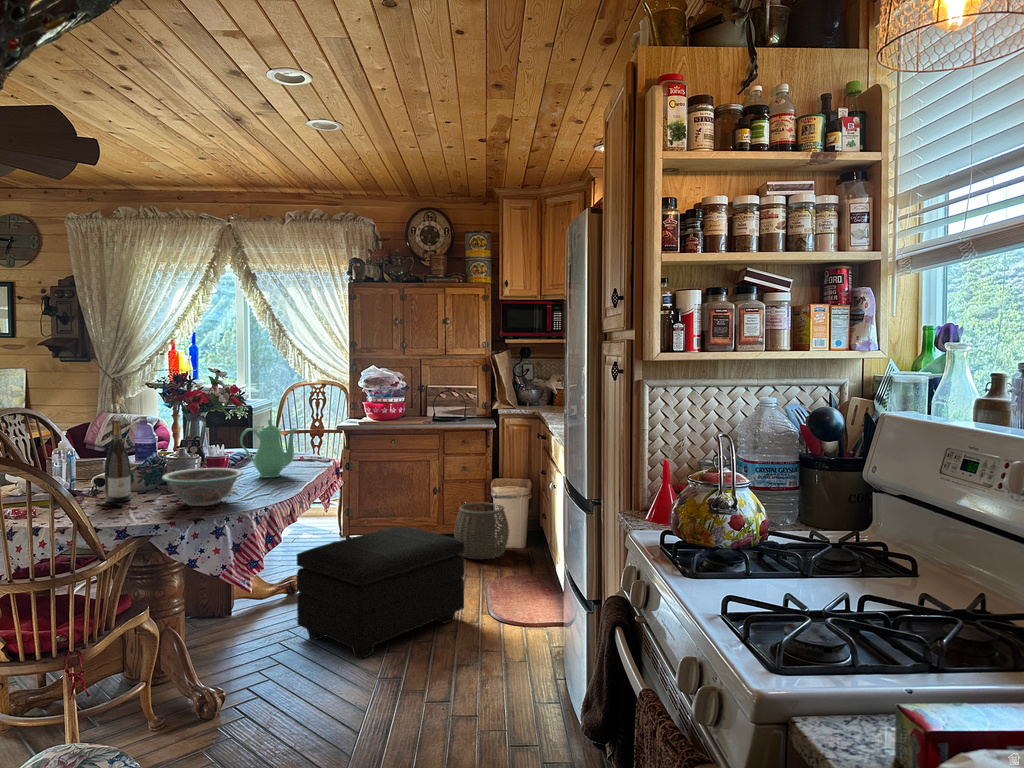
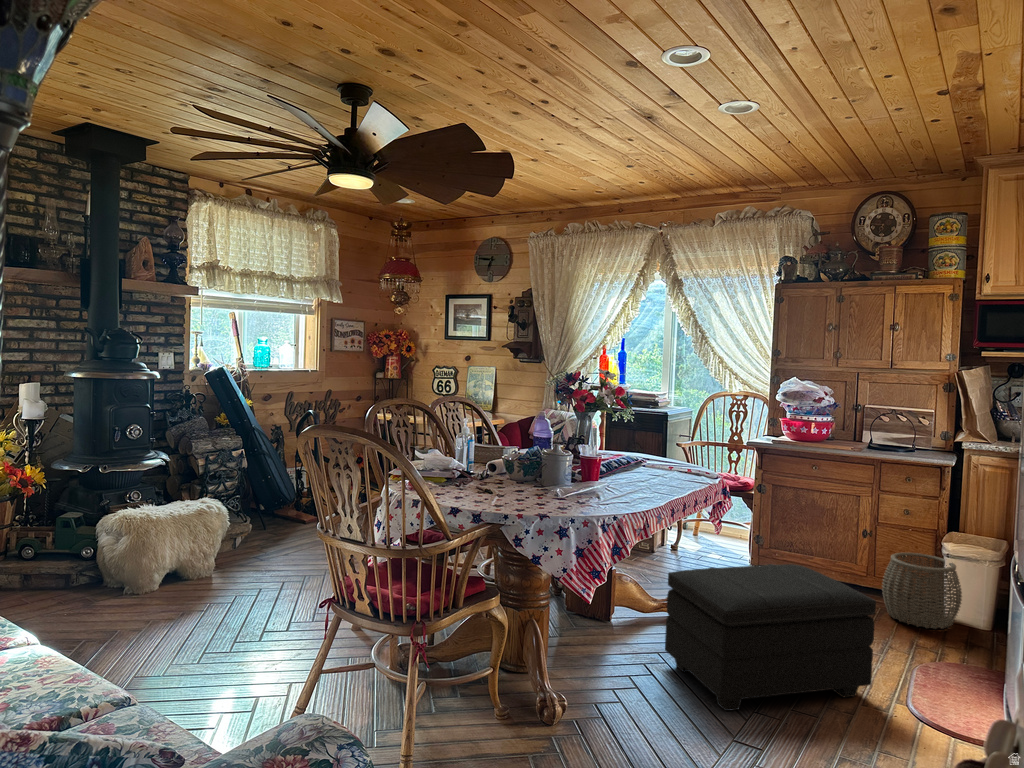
teapot: present [240,419,297,478] -> none [617,423,675,486]
wine bottle: present [105,420,131,502] -> none [482,410,504,489]
bowl: present [162,468,243,506] -> none [524,466,601,505]

